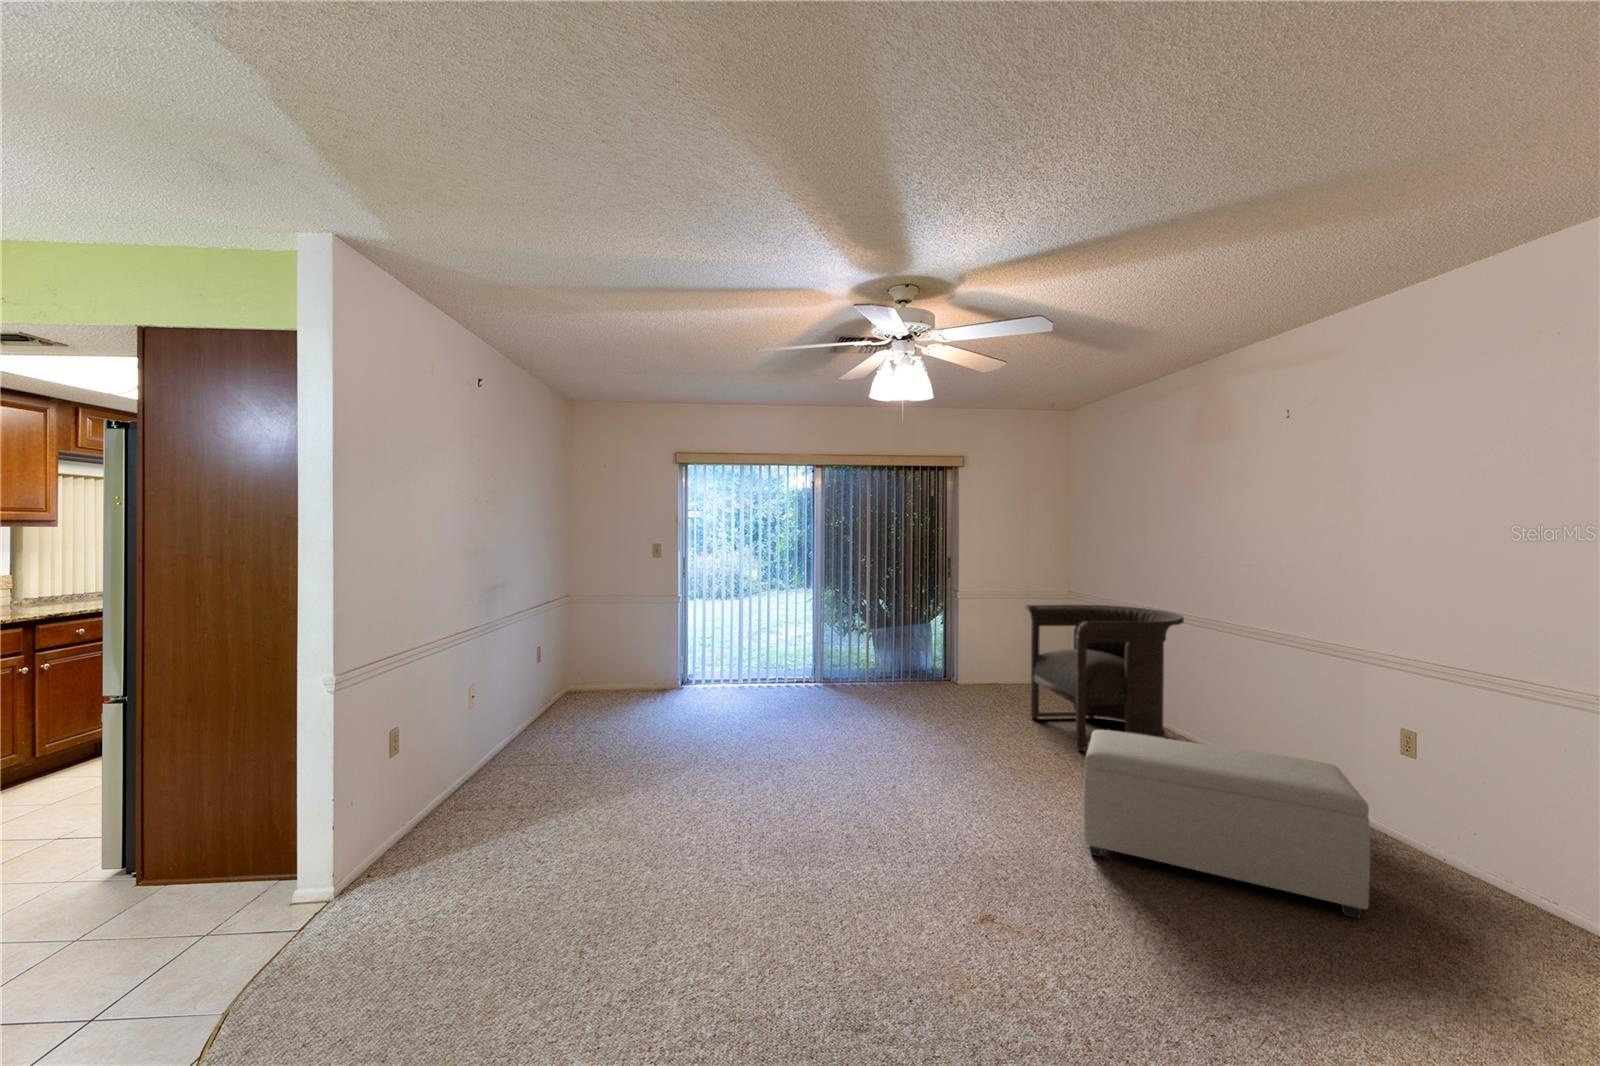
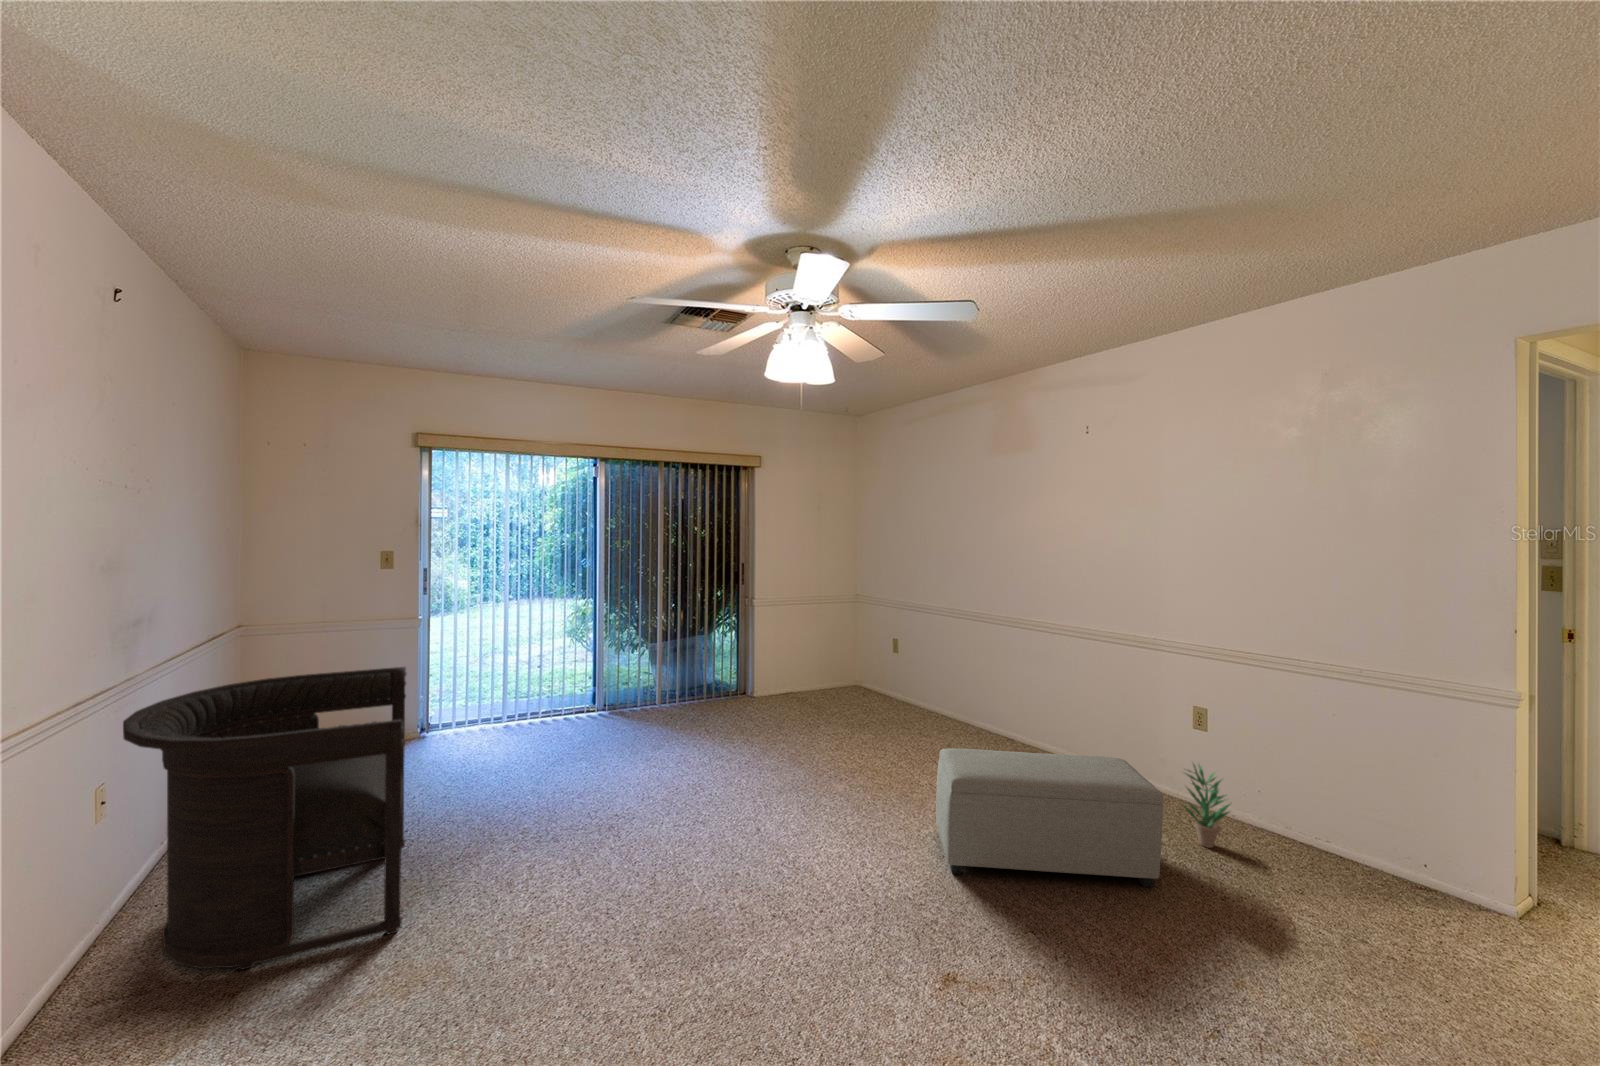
armchair: present [1026,605,1184,751] -> present [123,667,406,970]
potted plant: none [1432,781,1525,900] -> present [1183,764,1231,848]

